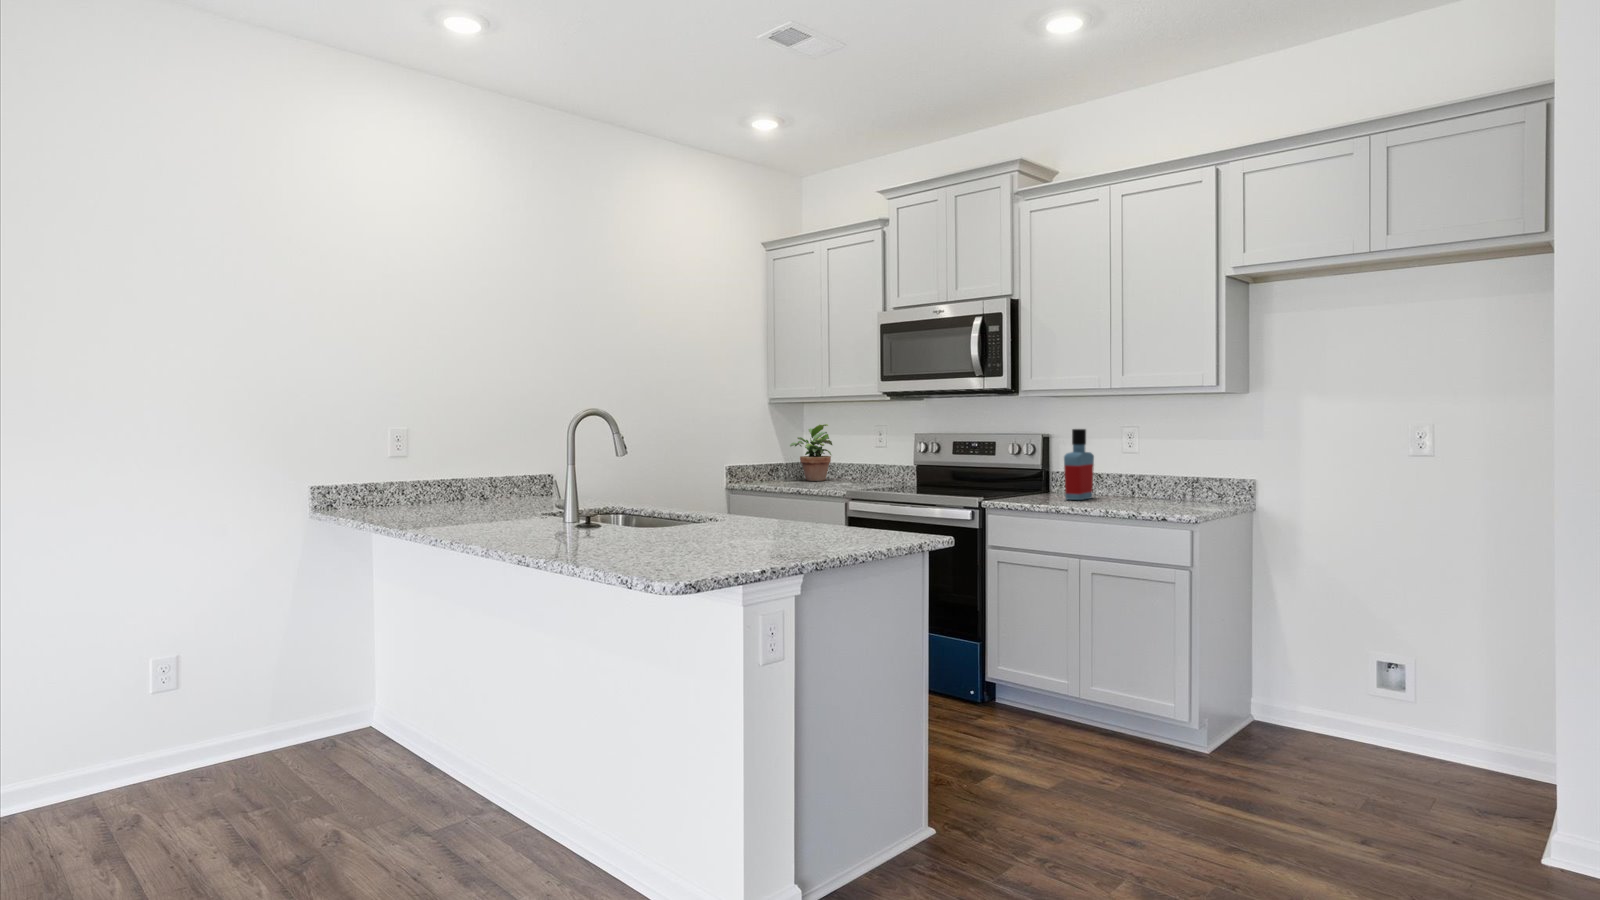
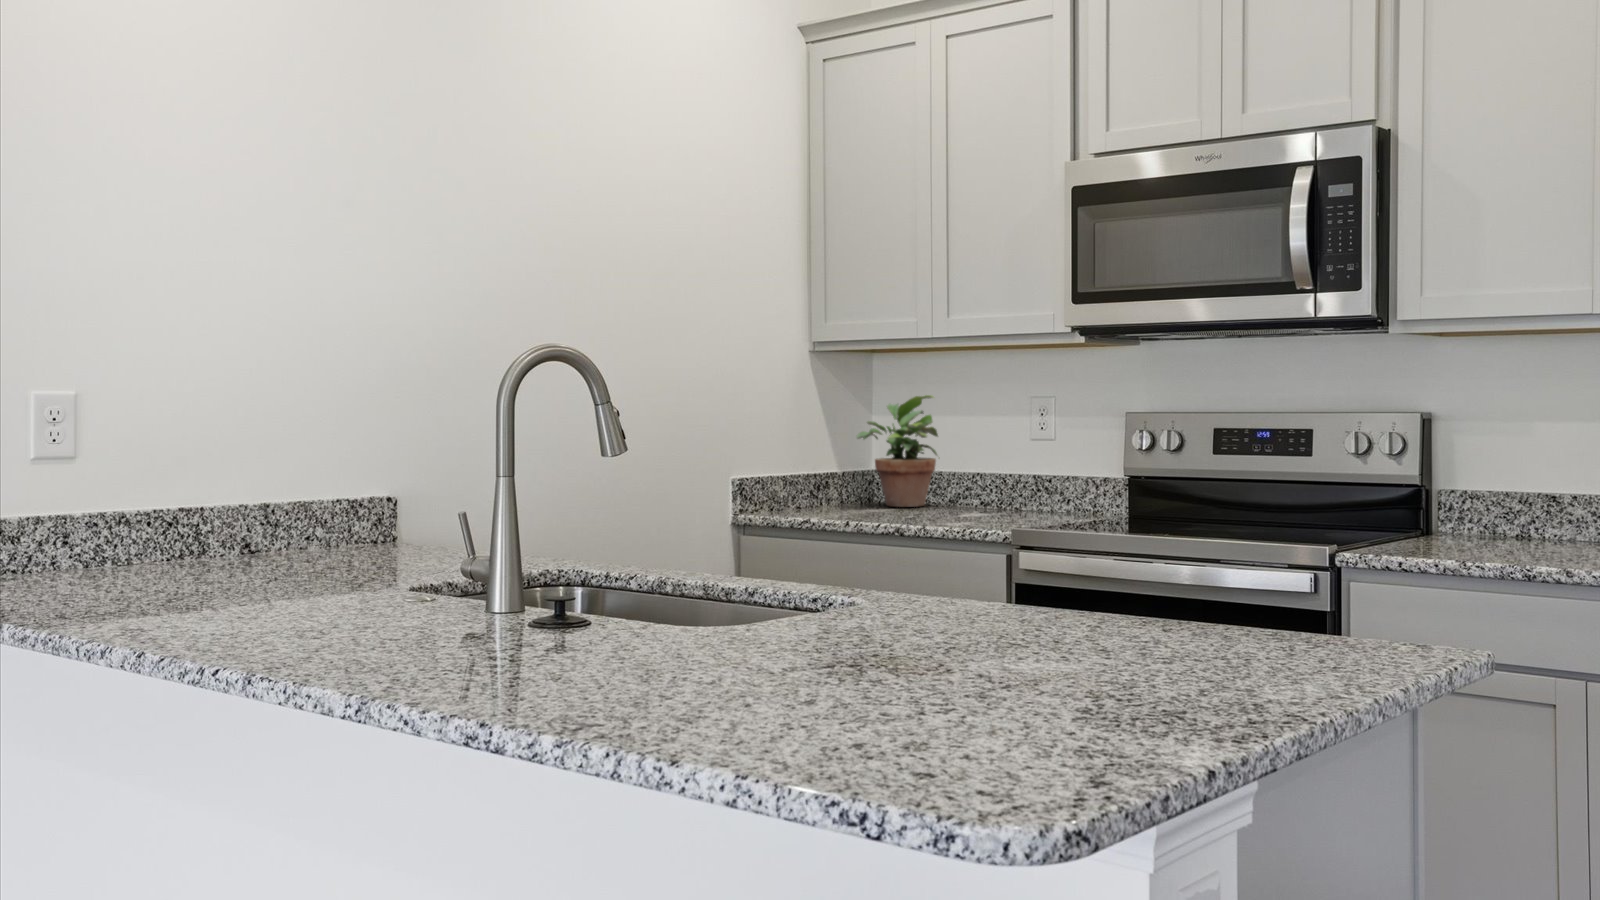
bottle: present [1064,429,1094,500] -> none [1508,399,1562,550]

